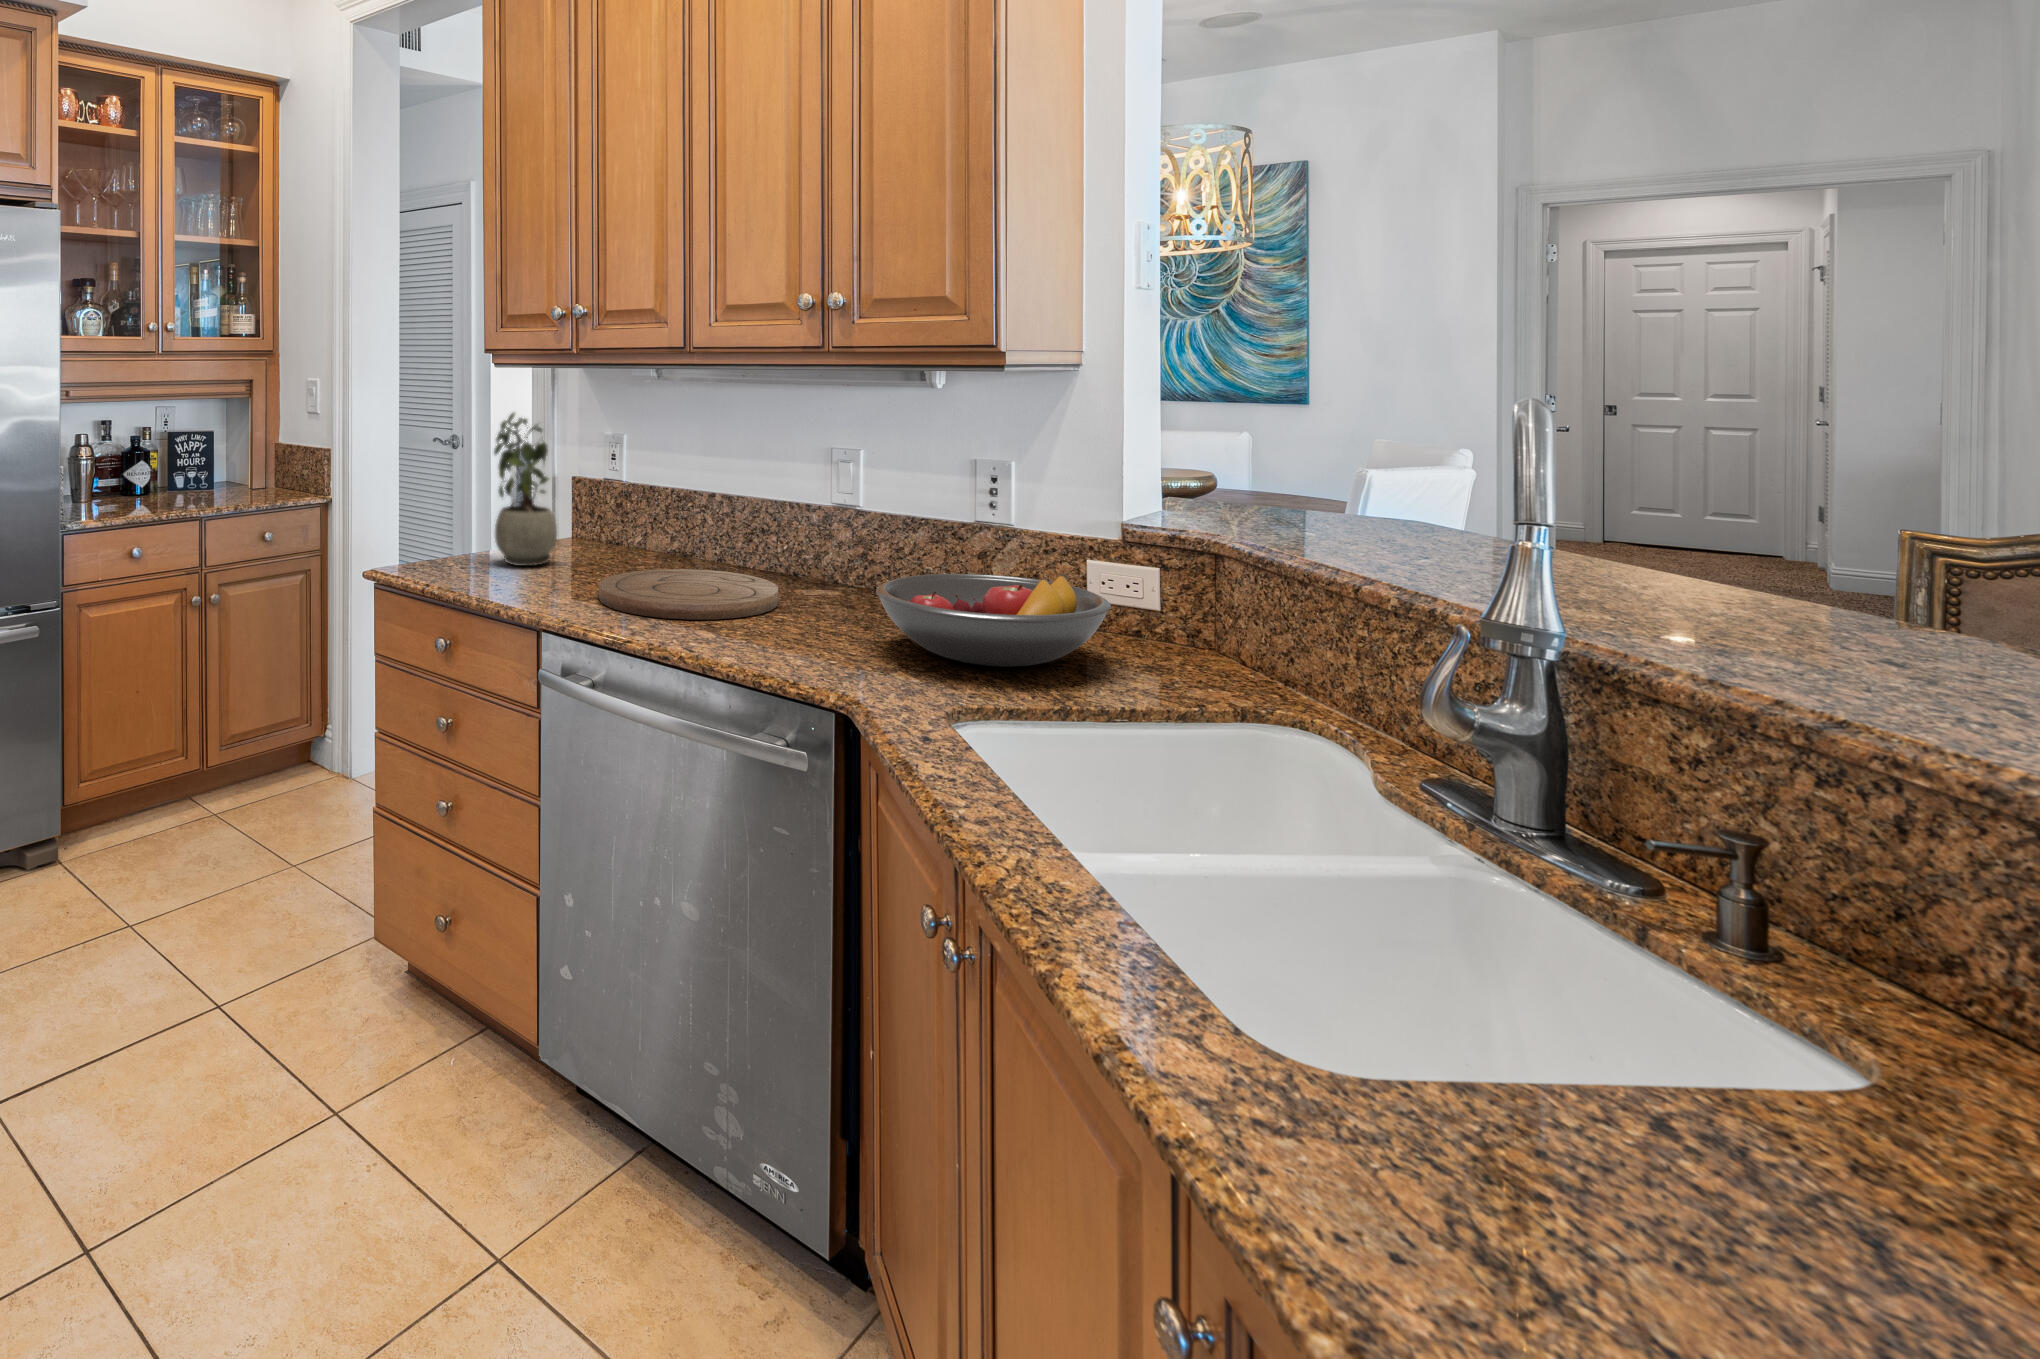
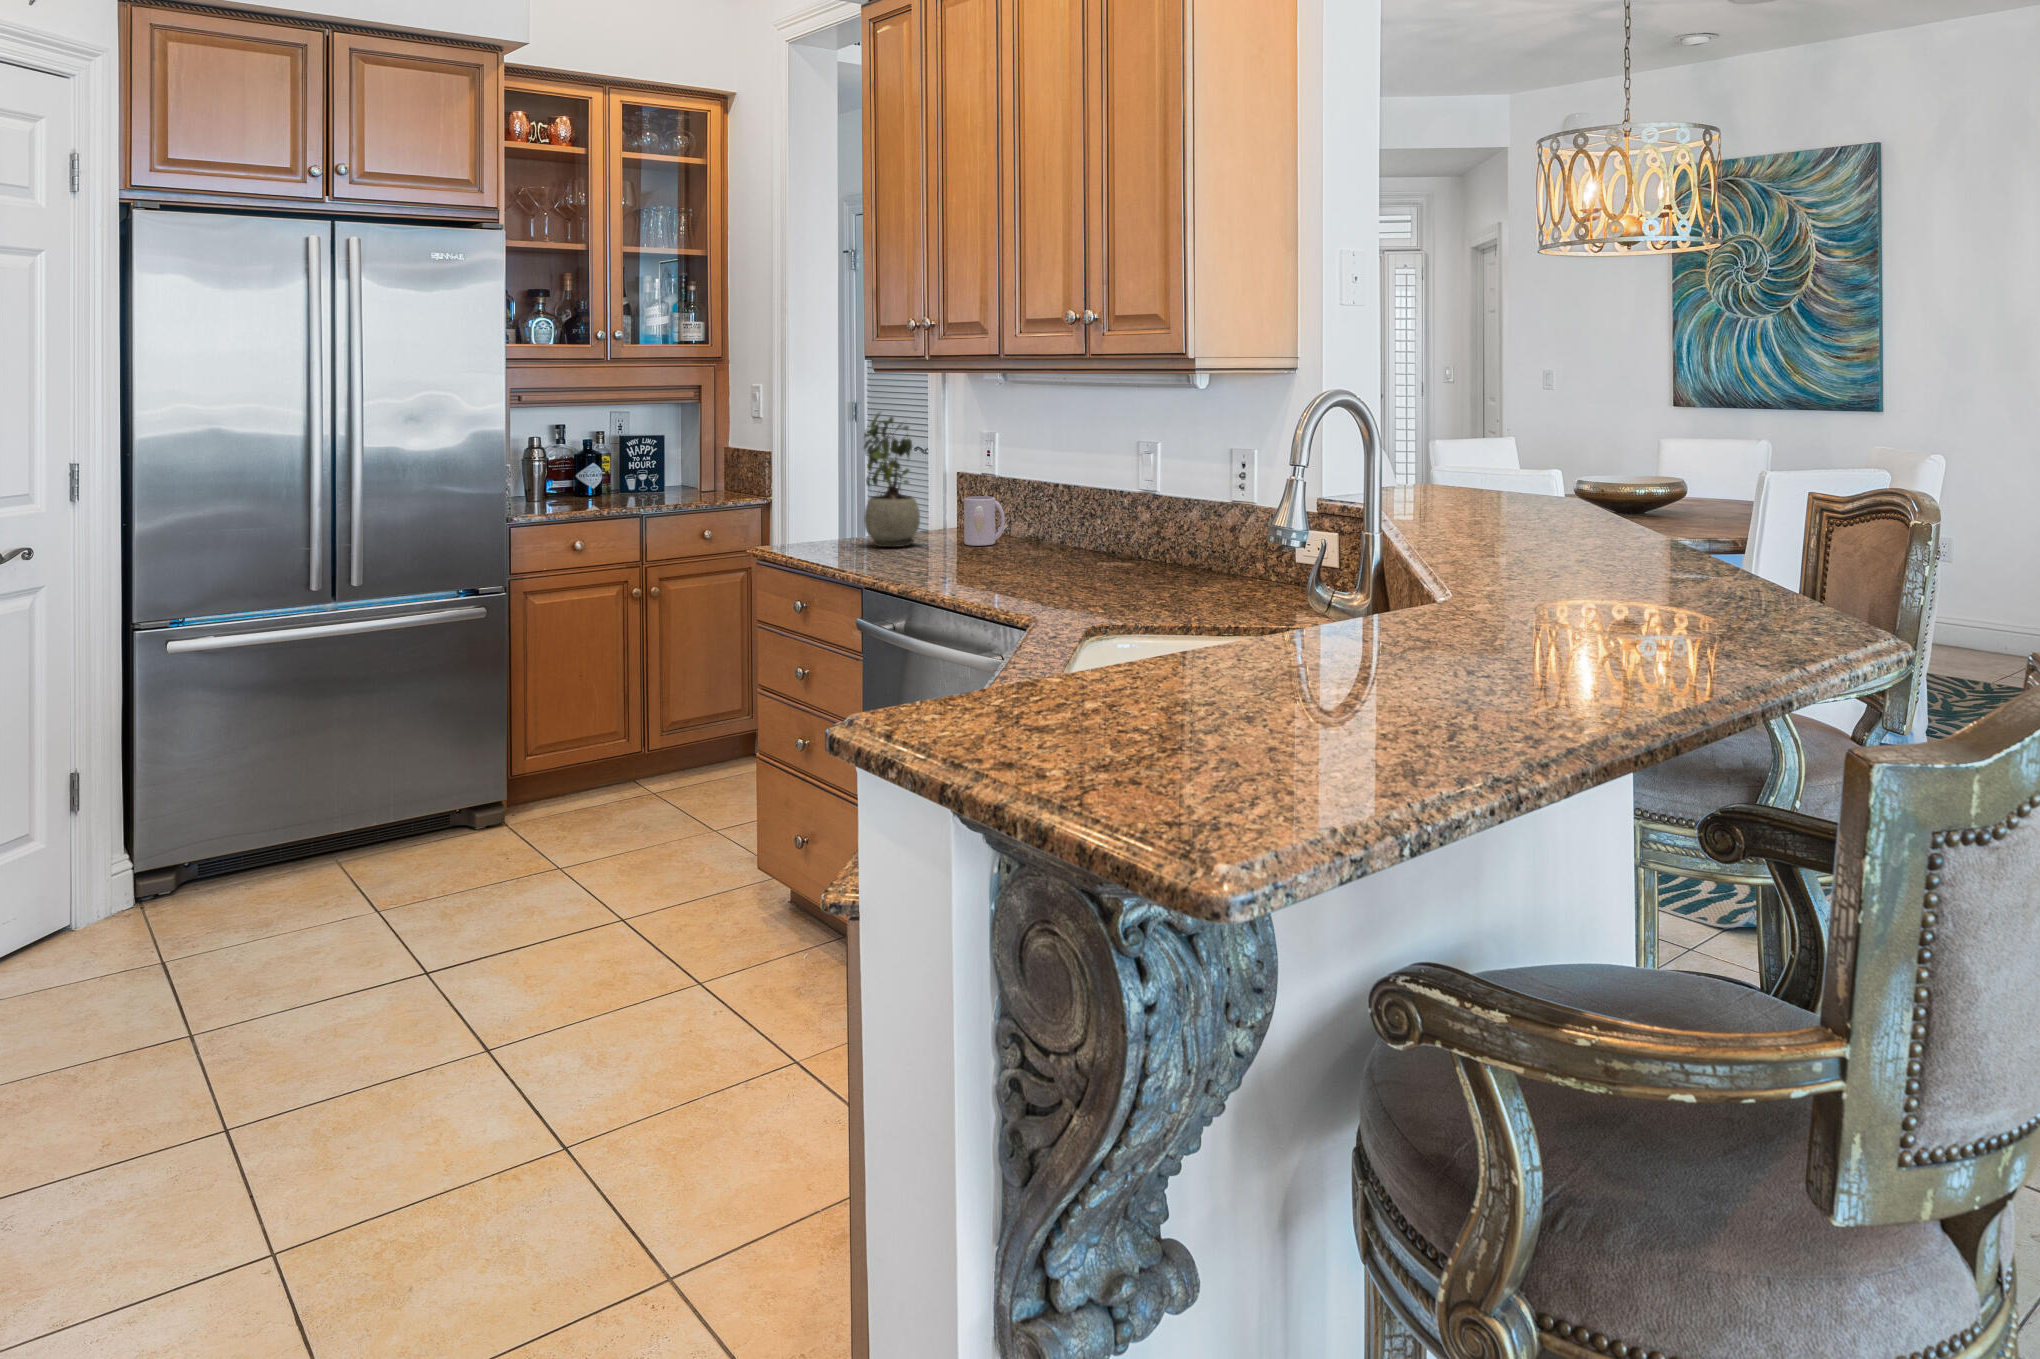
mug: none [604,506,649,563] -> present [964,496,1005,546]
cutting board: present [599,569,778,620] -> none [921,547,1072,579]
fruit bowl: present [876,574,1111,667] -> none [1094,536,1268,604]

